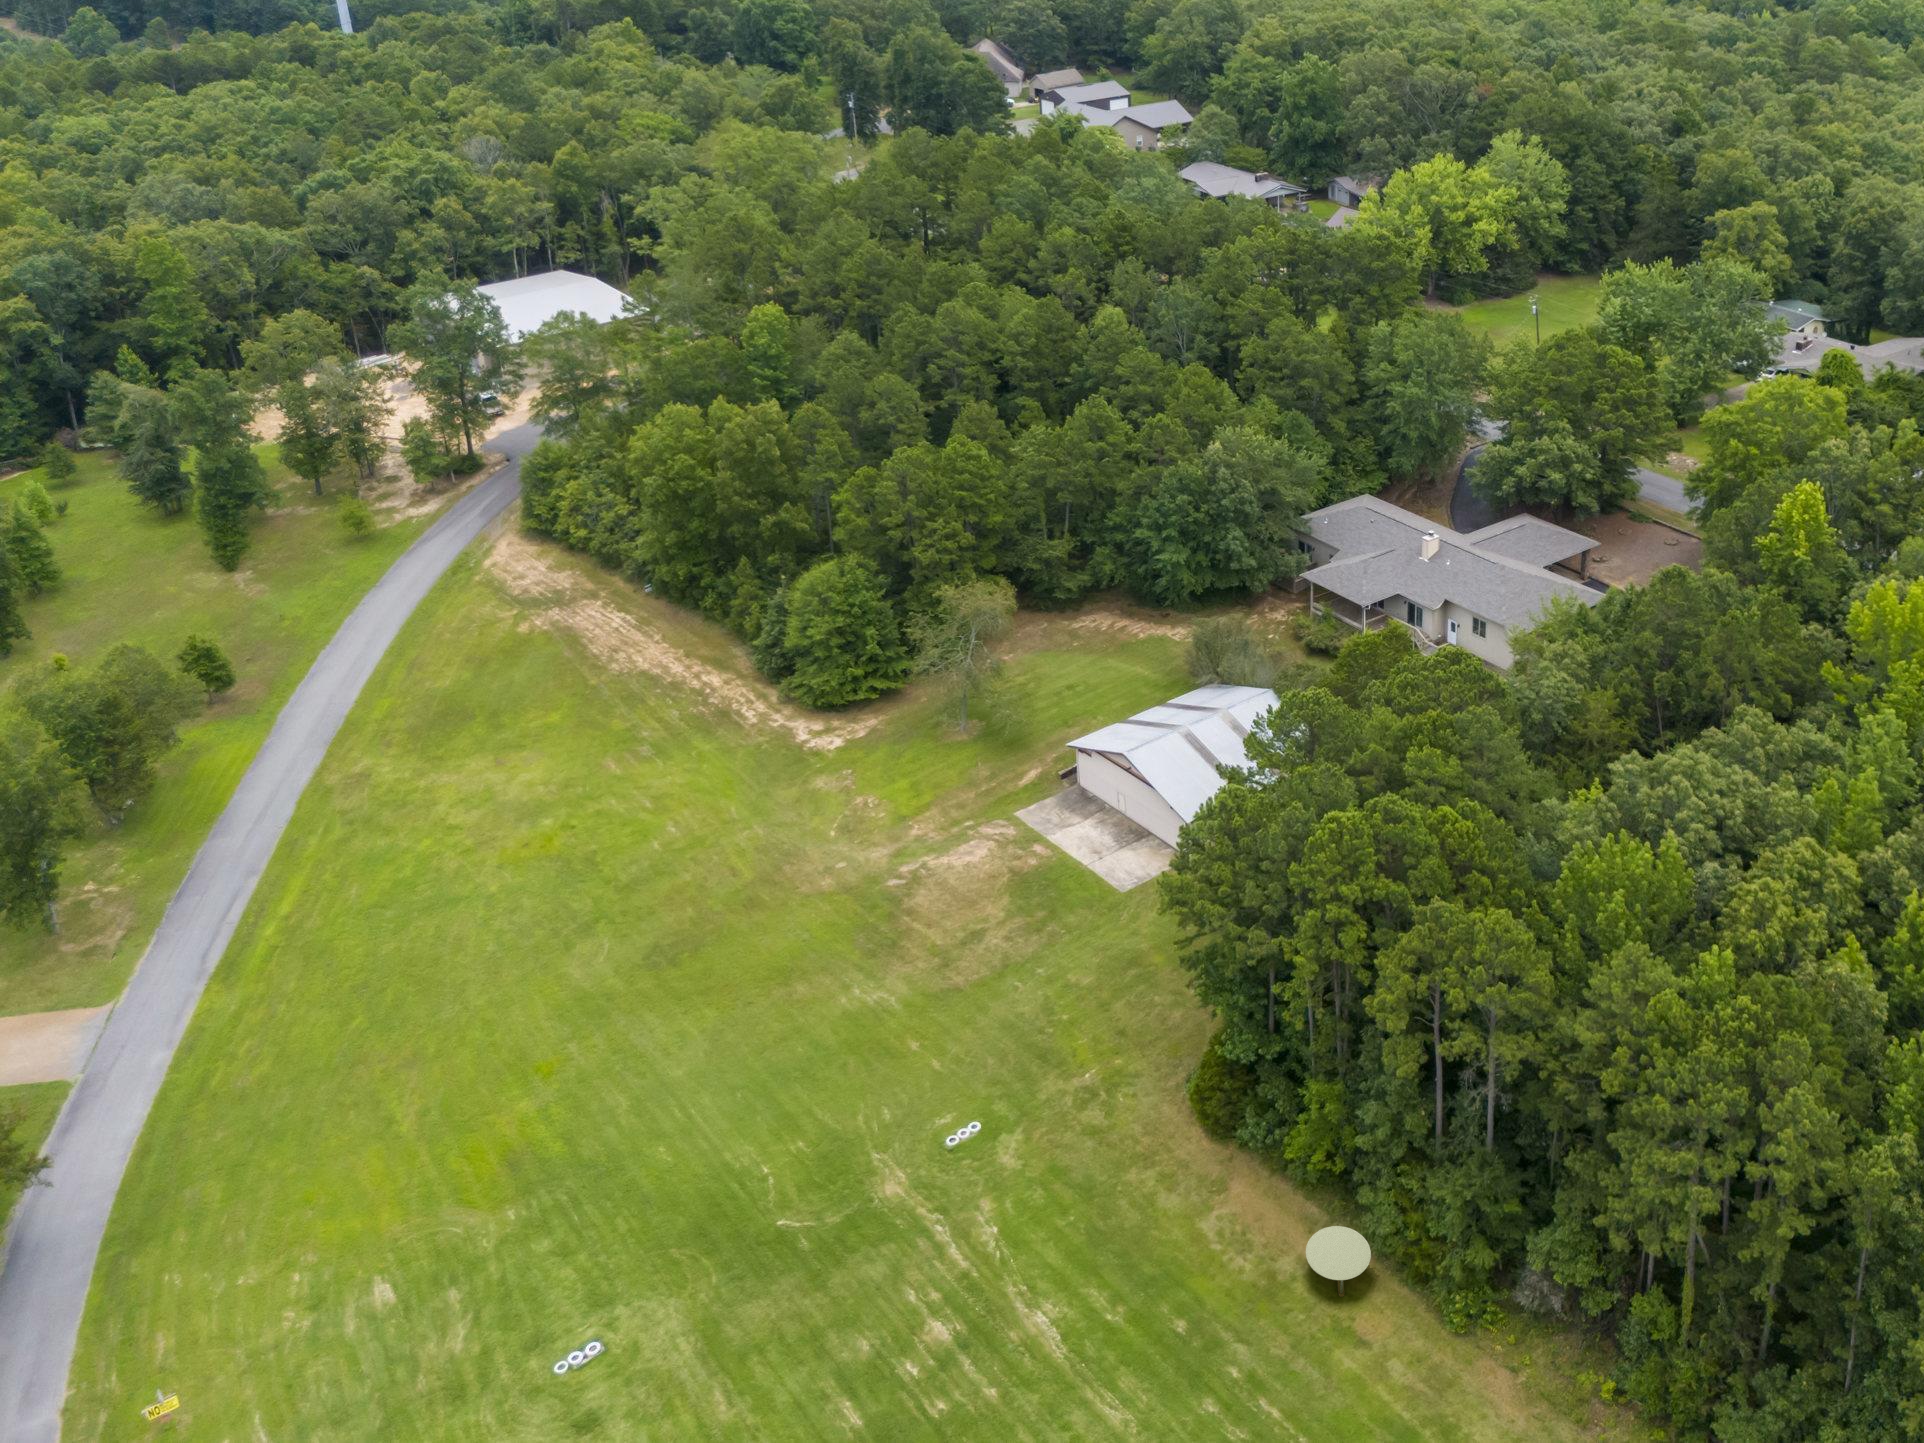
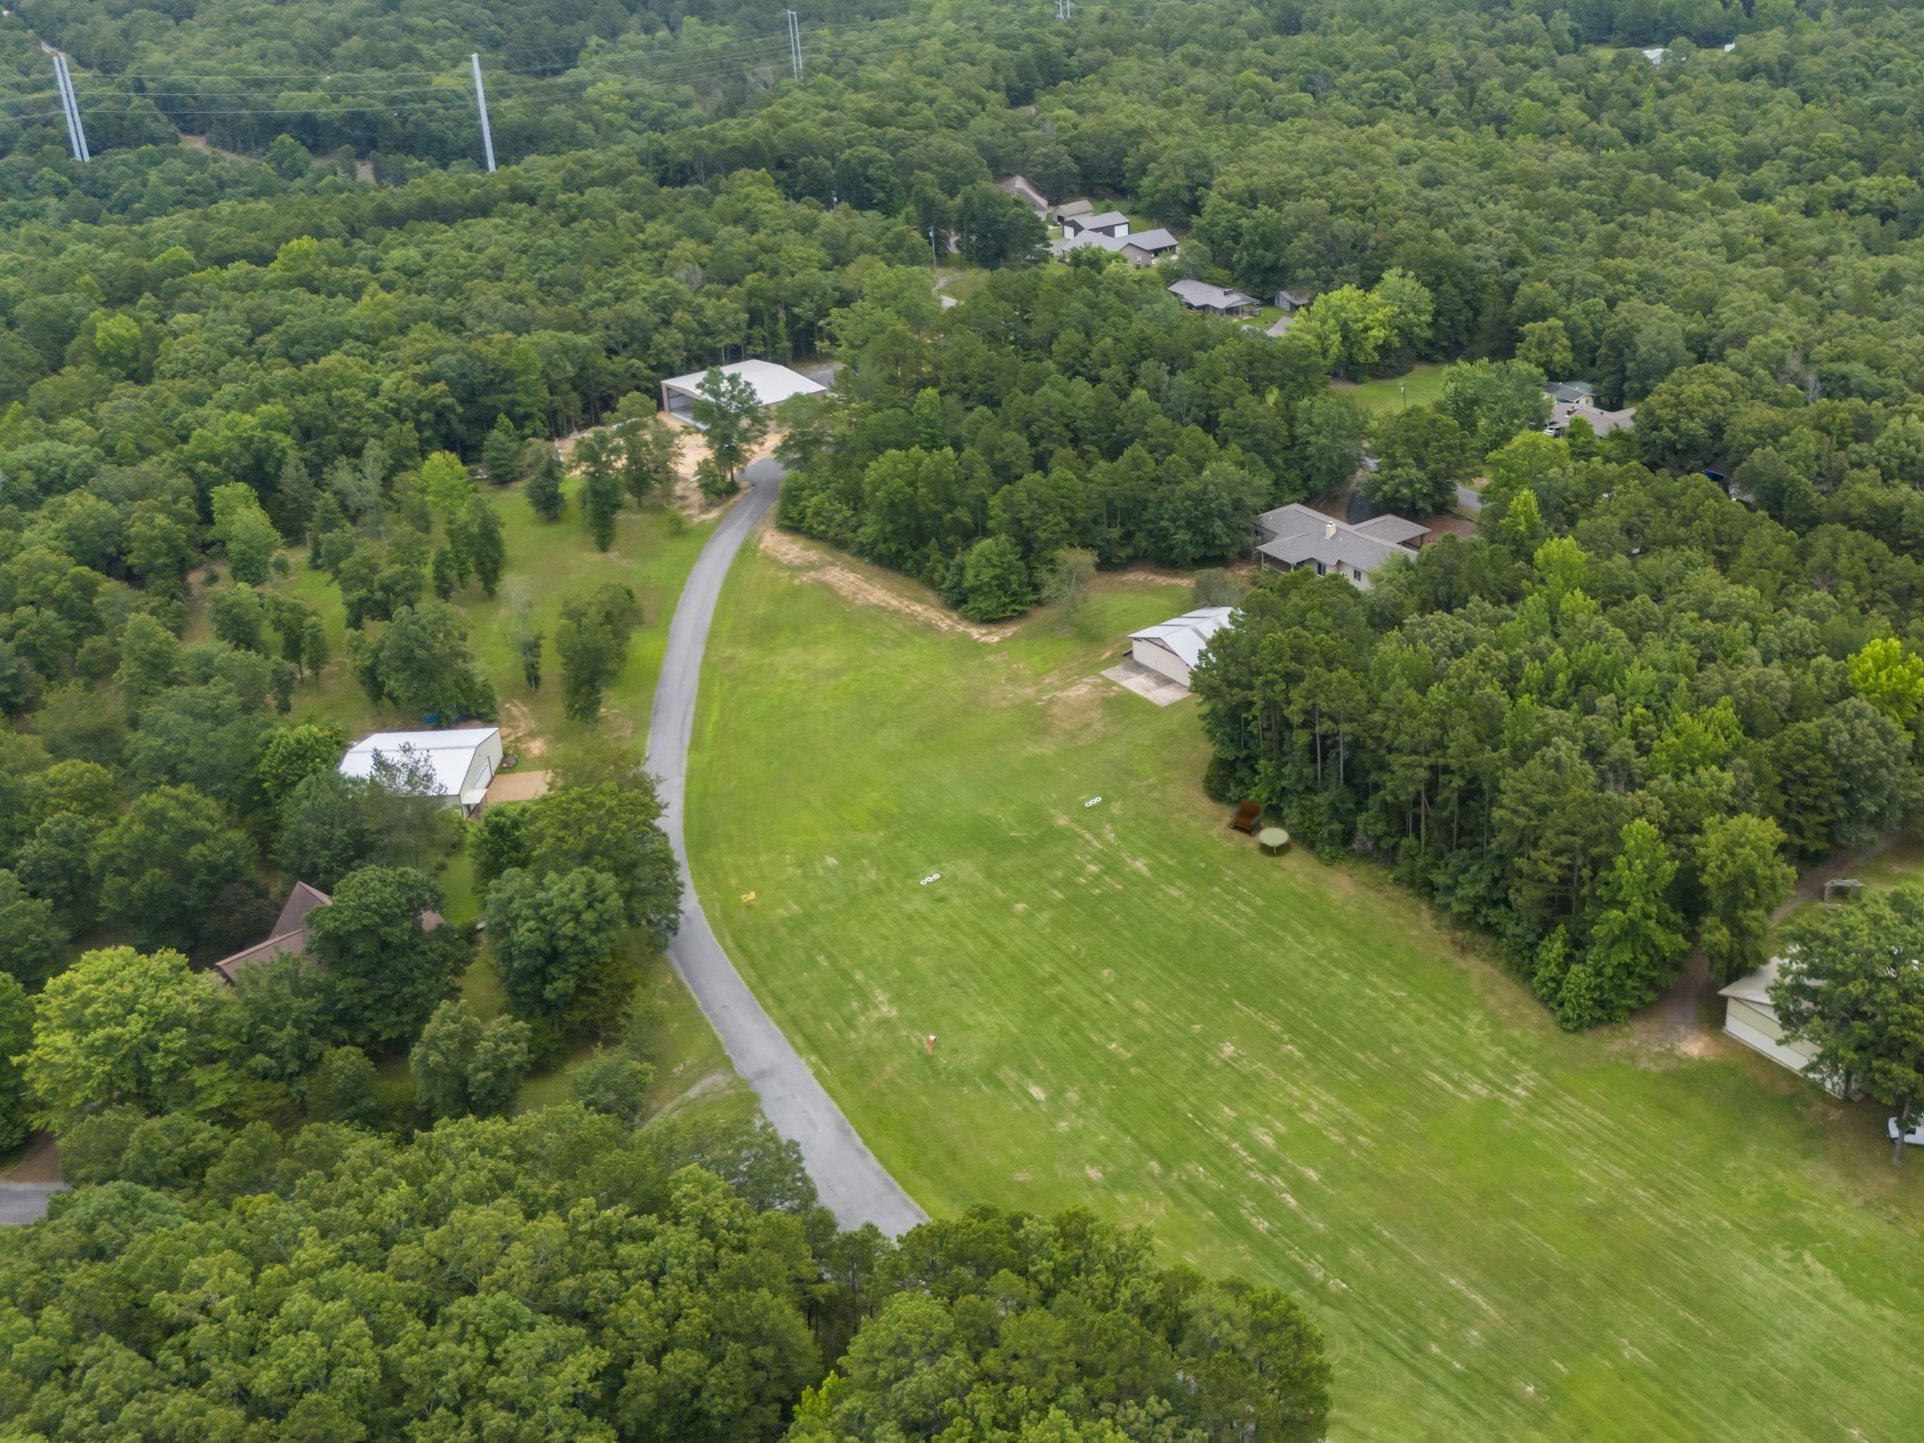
lounge chair: none [1243,1150,1319,1242] -> present [1231,799,1265,836]

